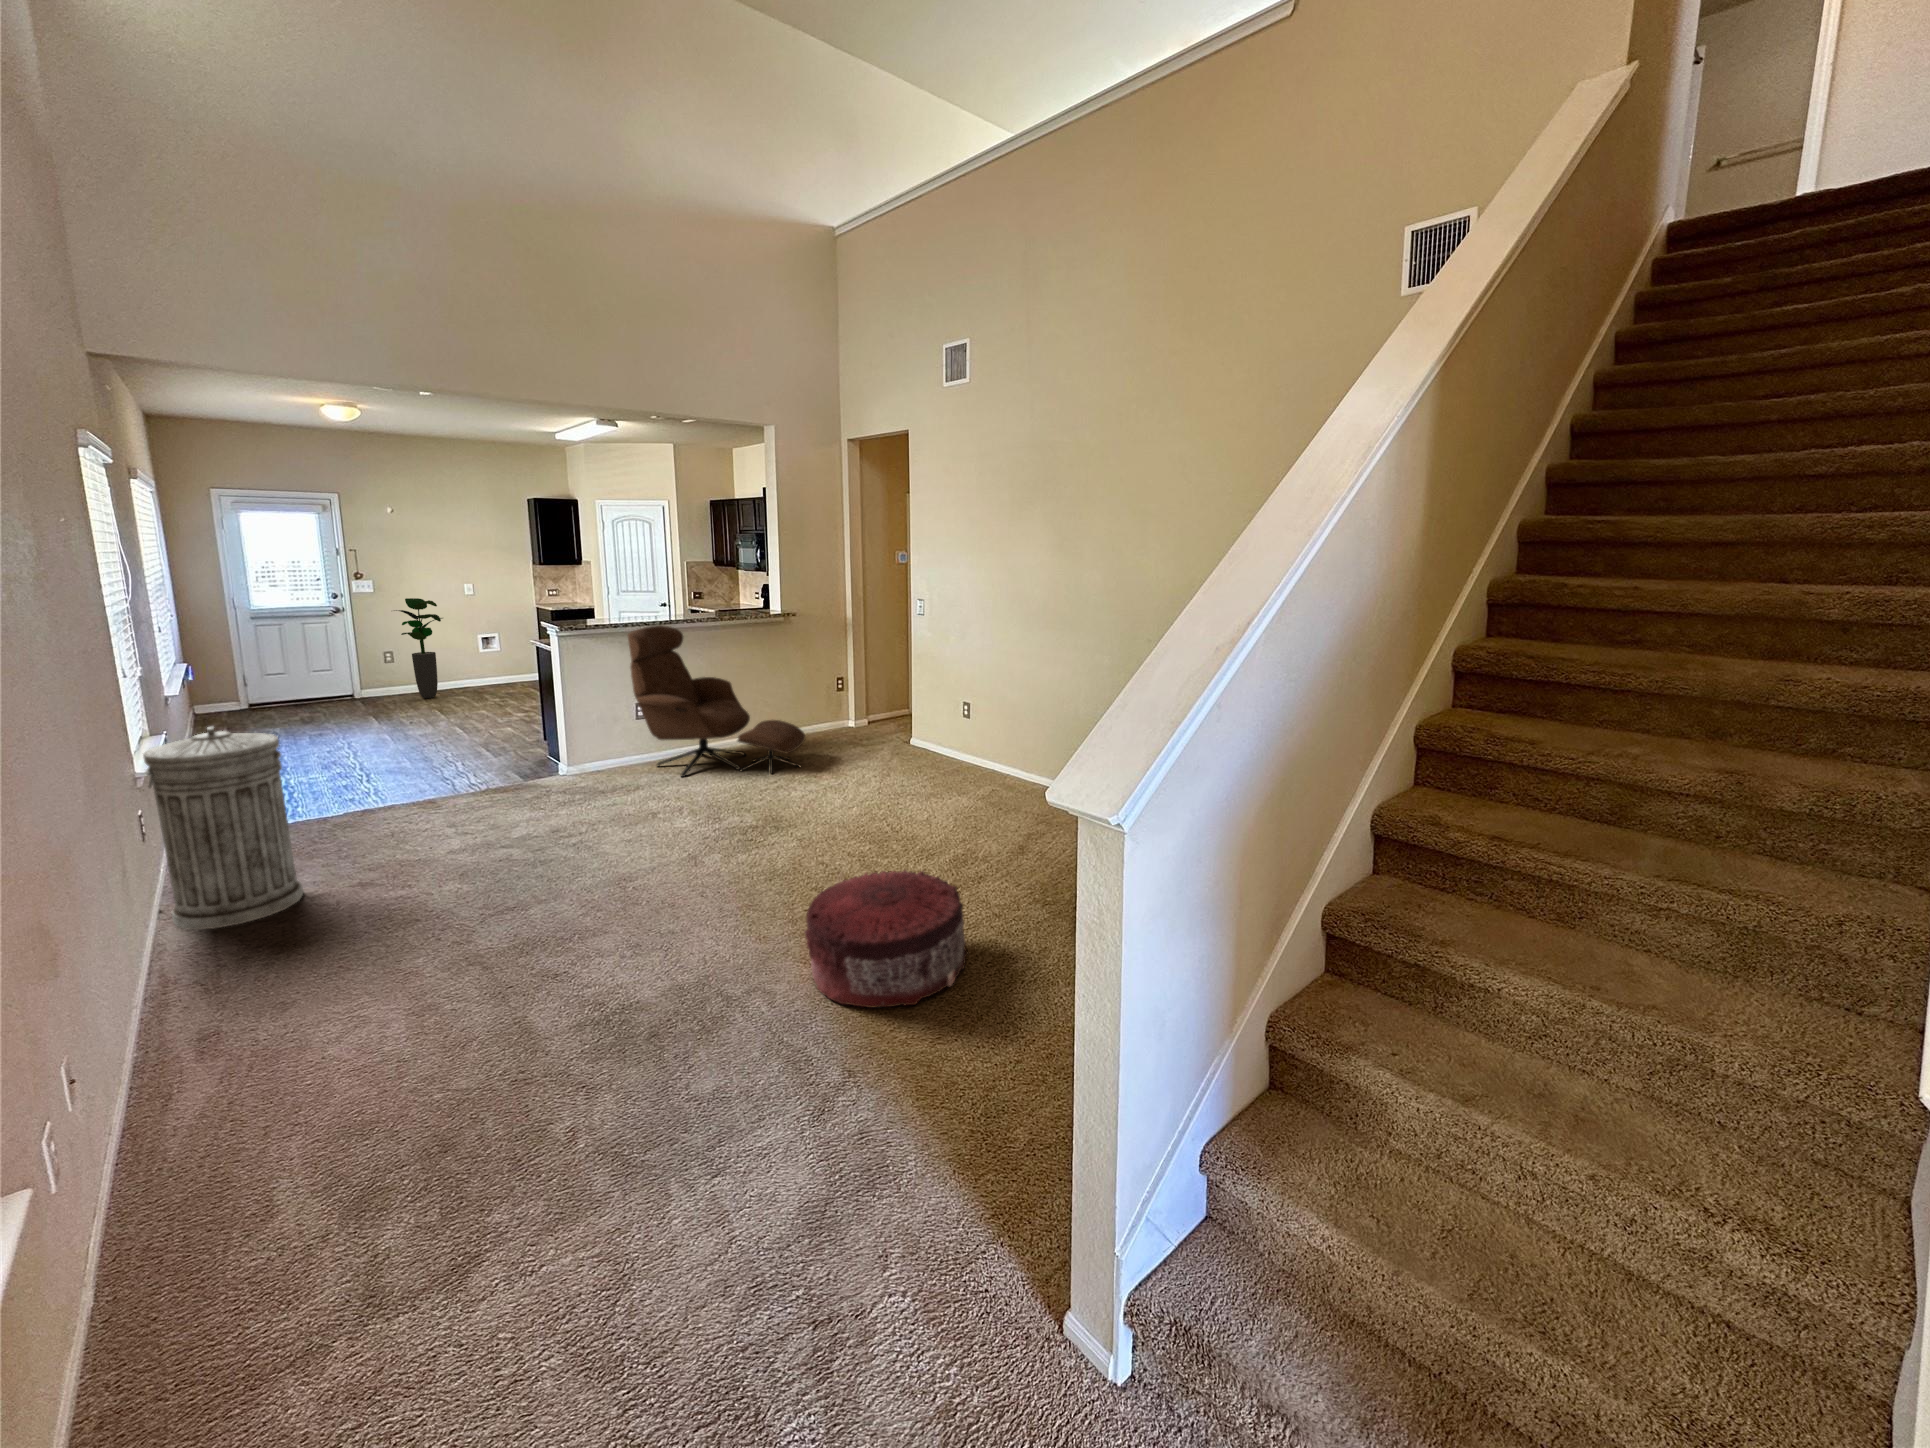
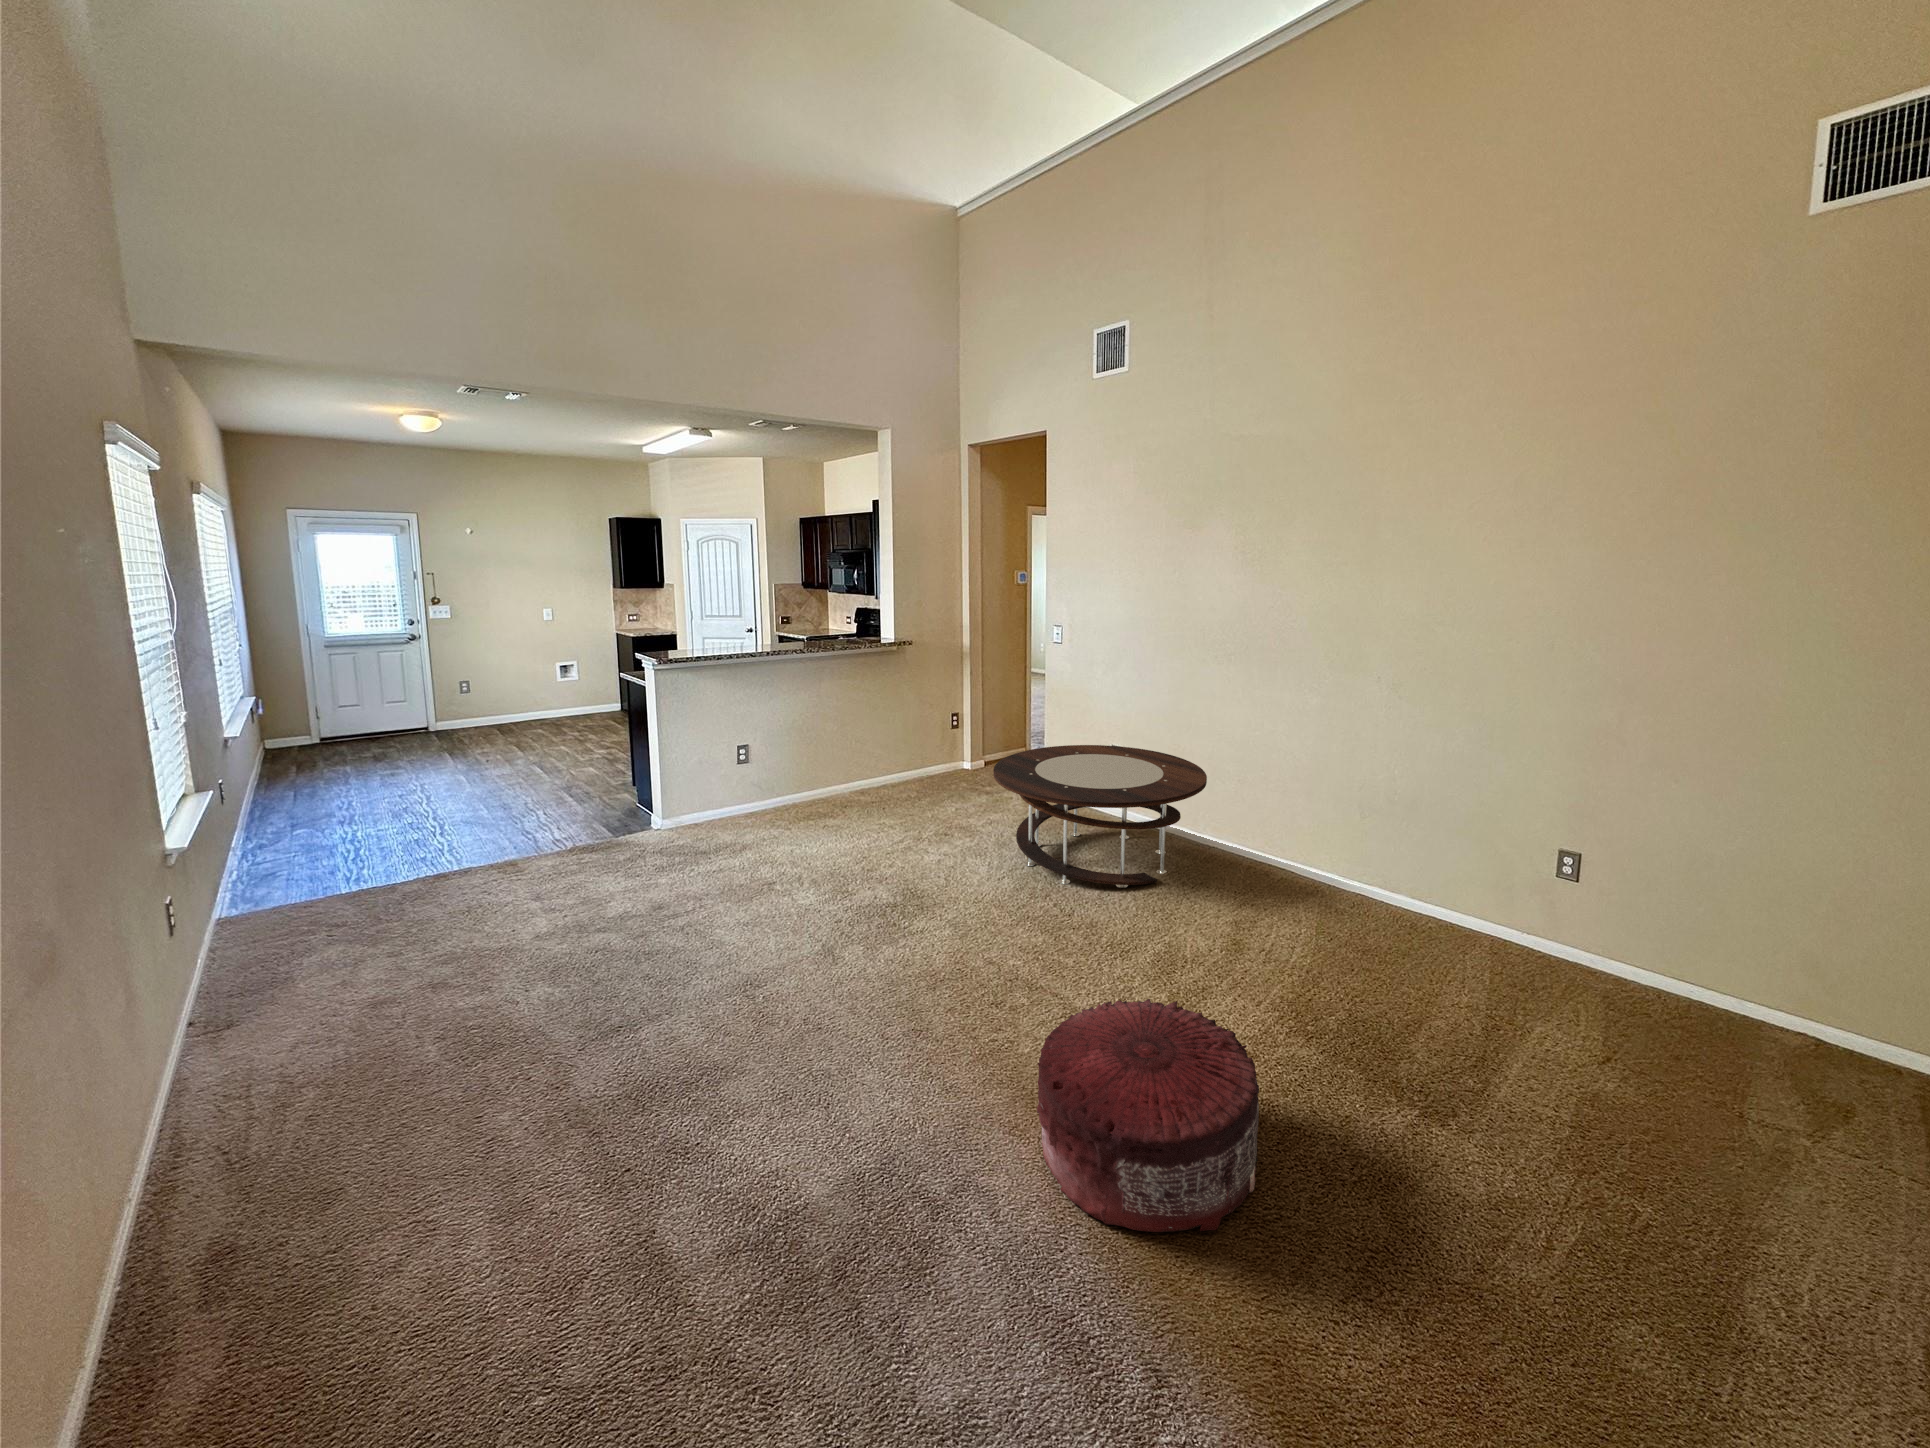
potted plant: present [396,598,442,698] -> none [467,624,523,730]
lounge chair: present [628,625,806,777] -> none [733,656,927,832]
coffee table: none [847,701,1026,814] -> present [993,745,1207,888]
trash can: present [143,727,303,930] -> none [170,793,365,1056]

